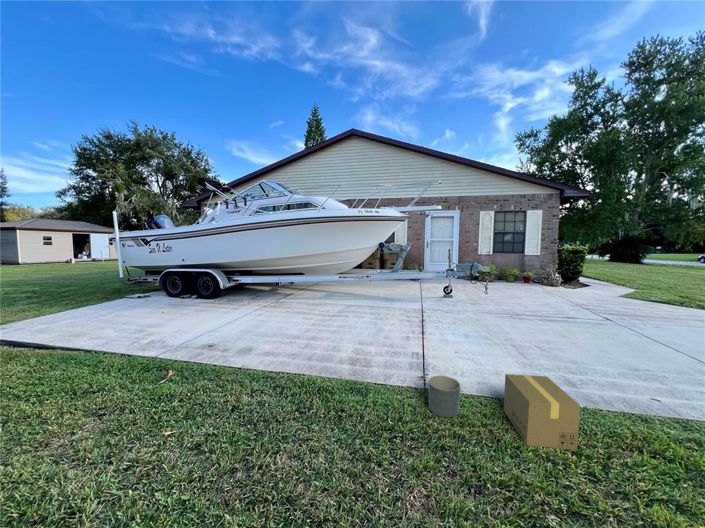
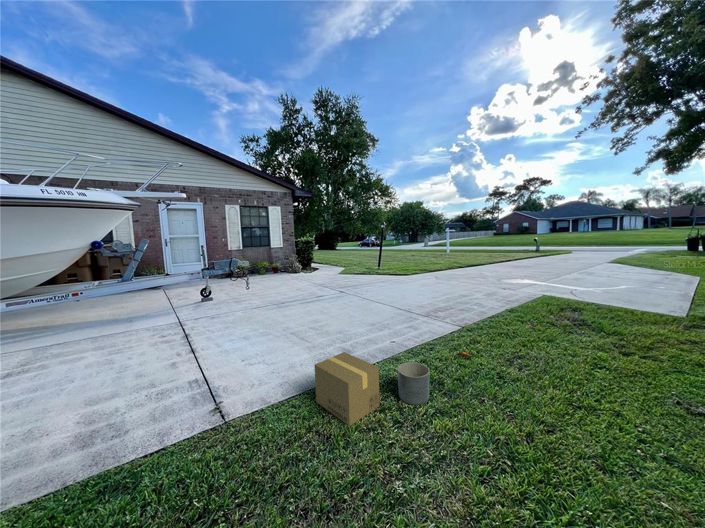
planter: present [429,376,460,418] -> present [398,362,430,405]

